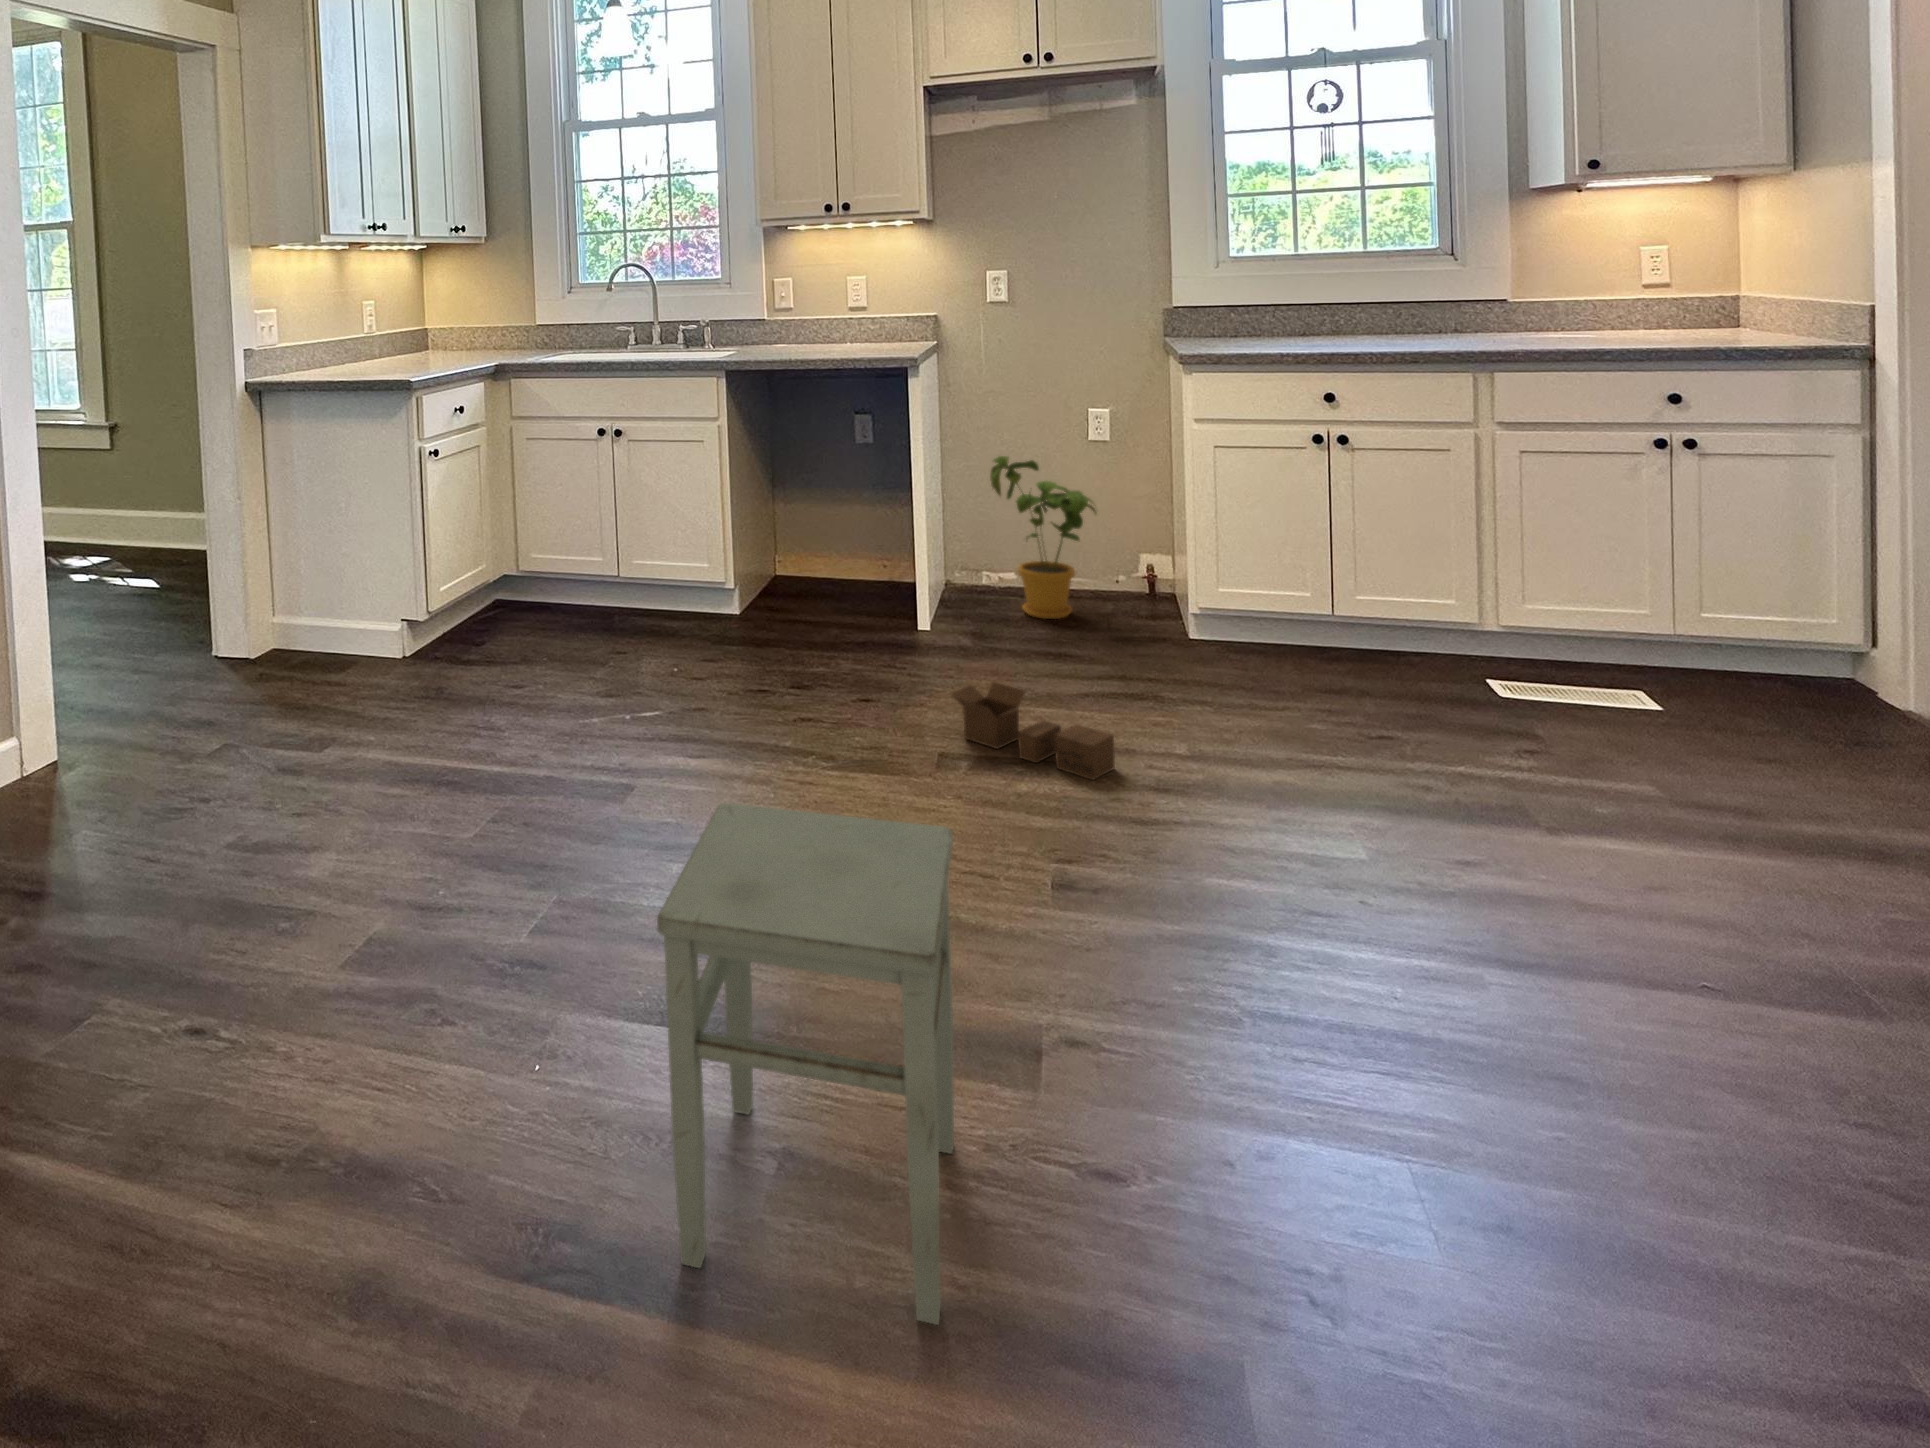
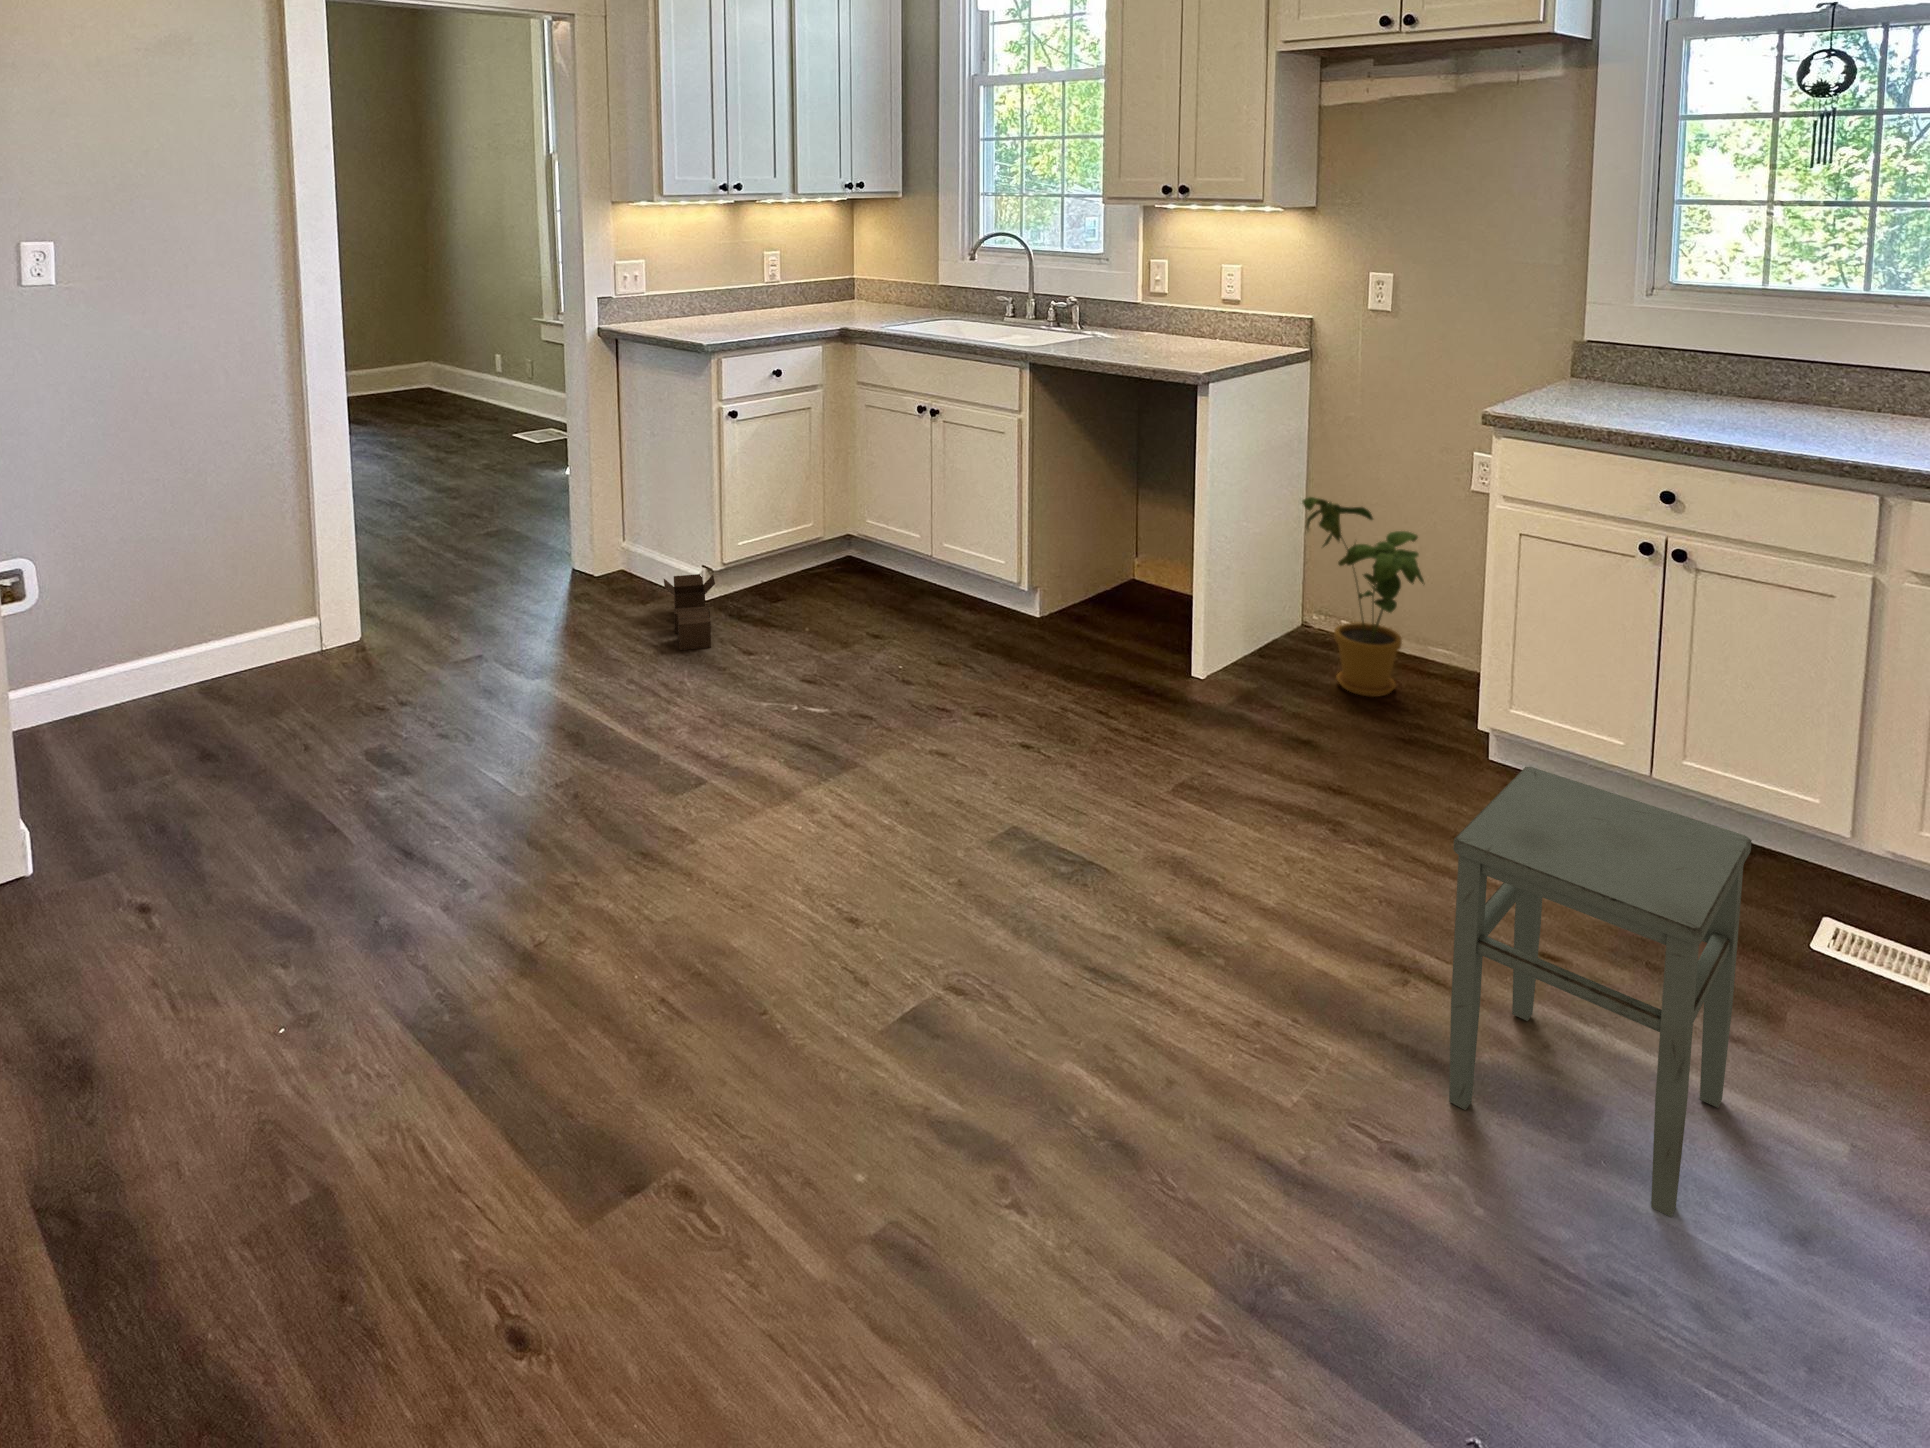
cardboard box: present [951,682,1115,780] -> present [664,574,715,650]
stool: present [657,803,954,1325] -> present [1449,767,1752,1217]

